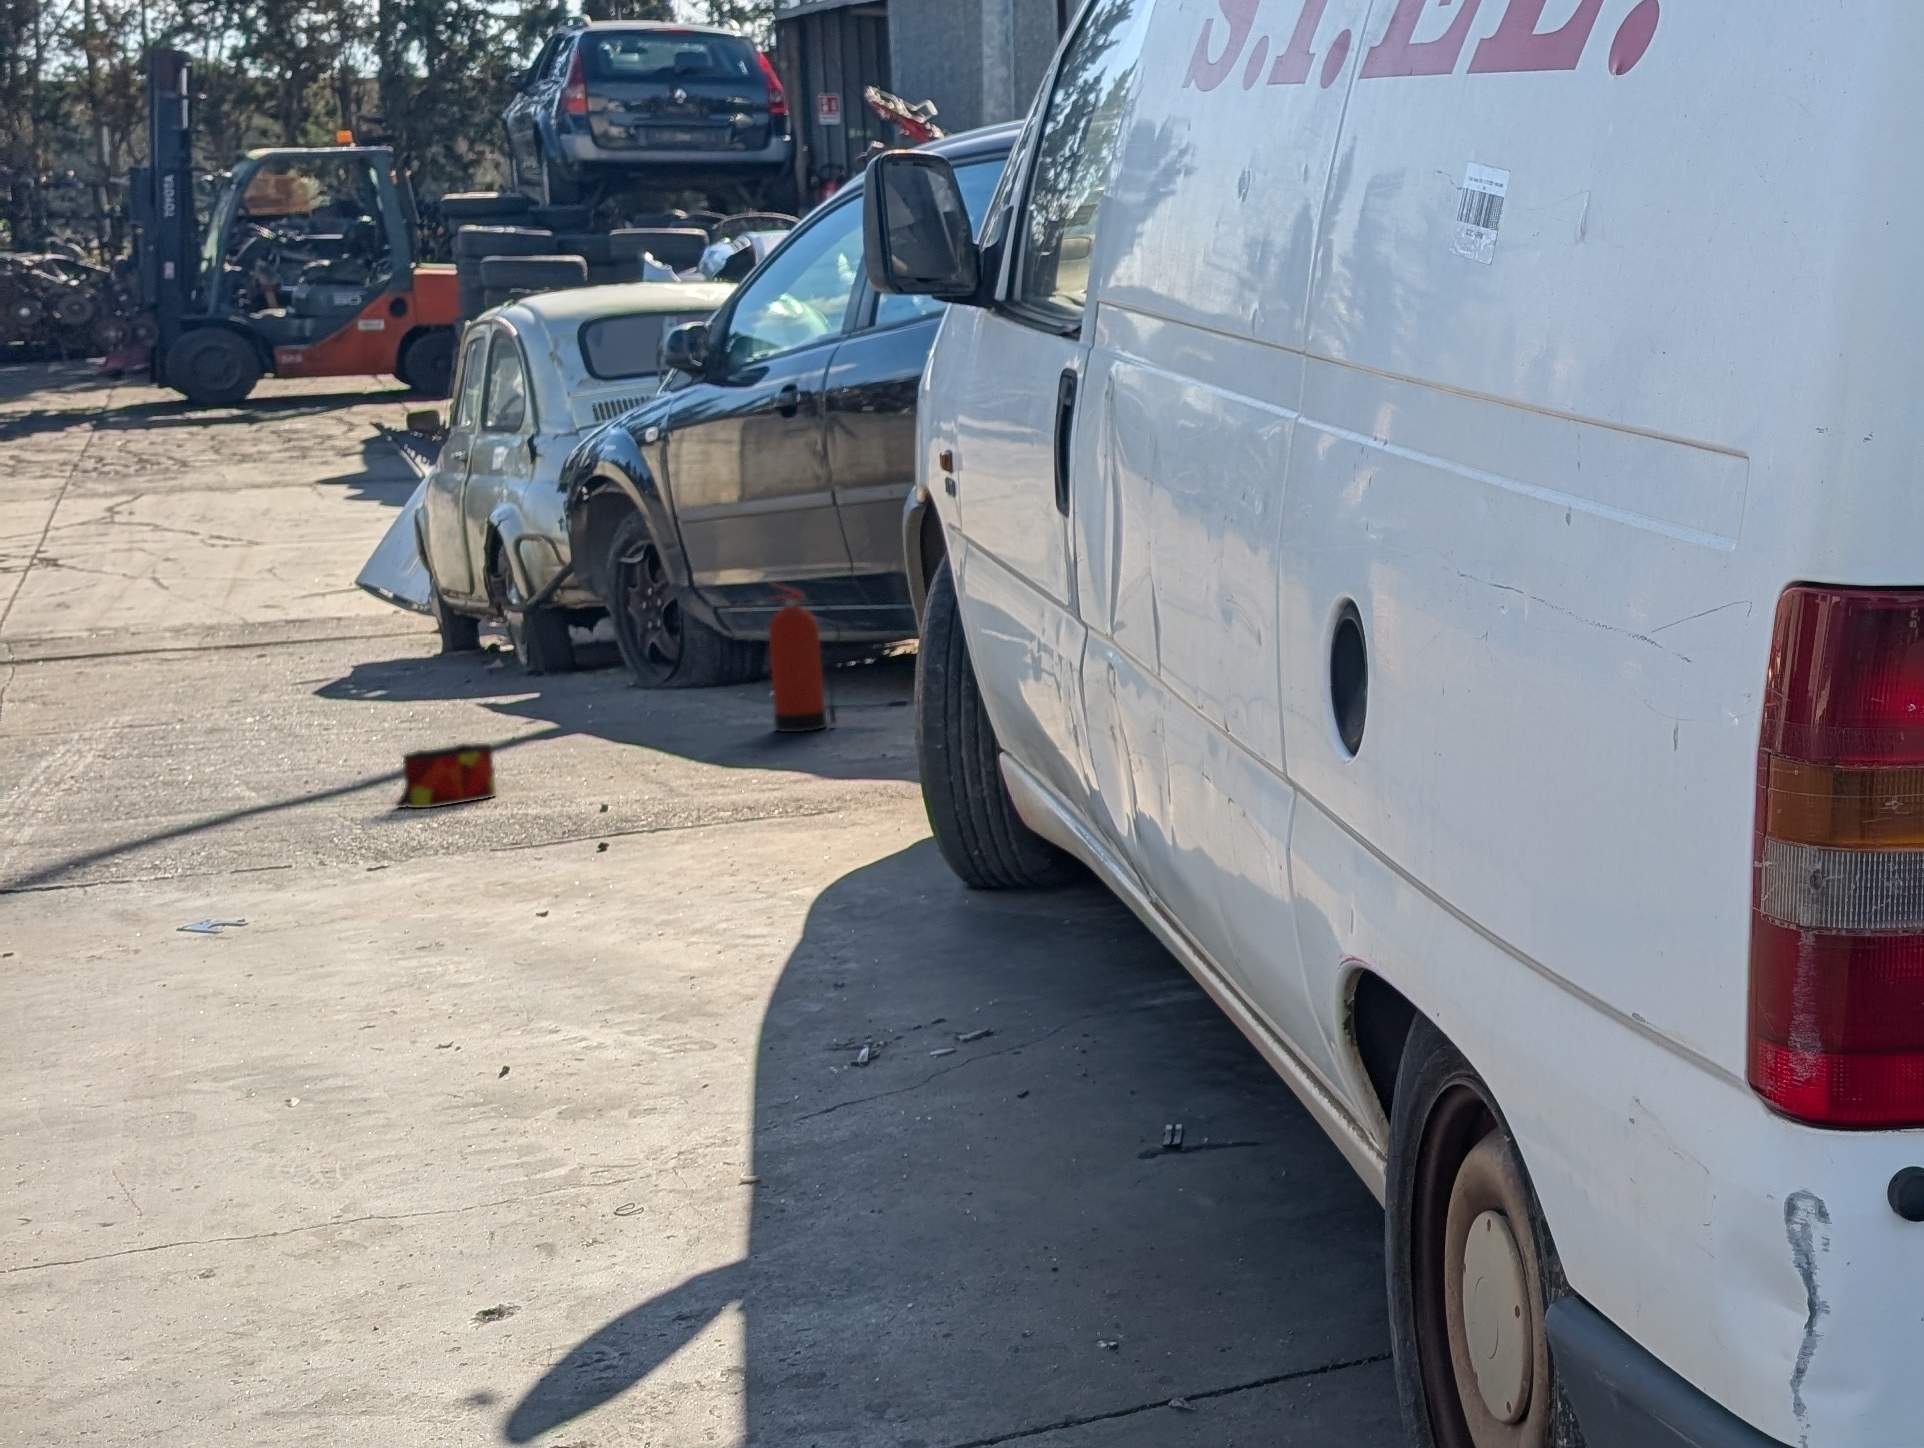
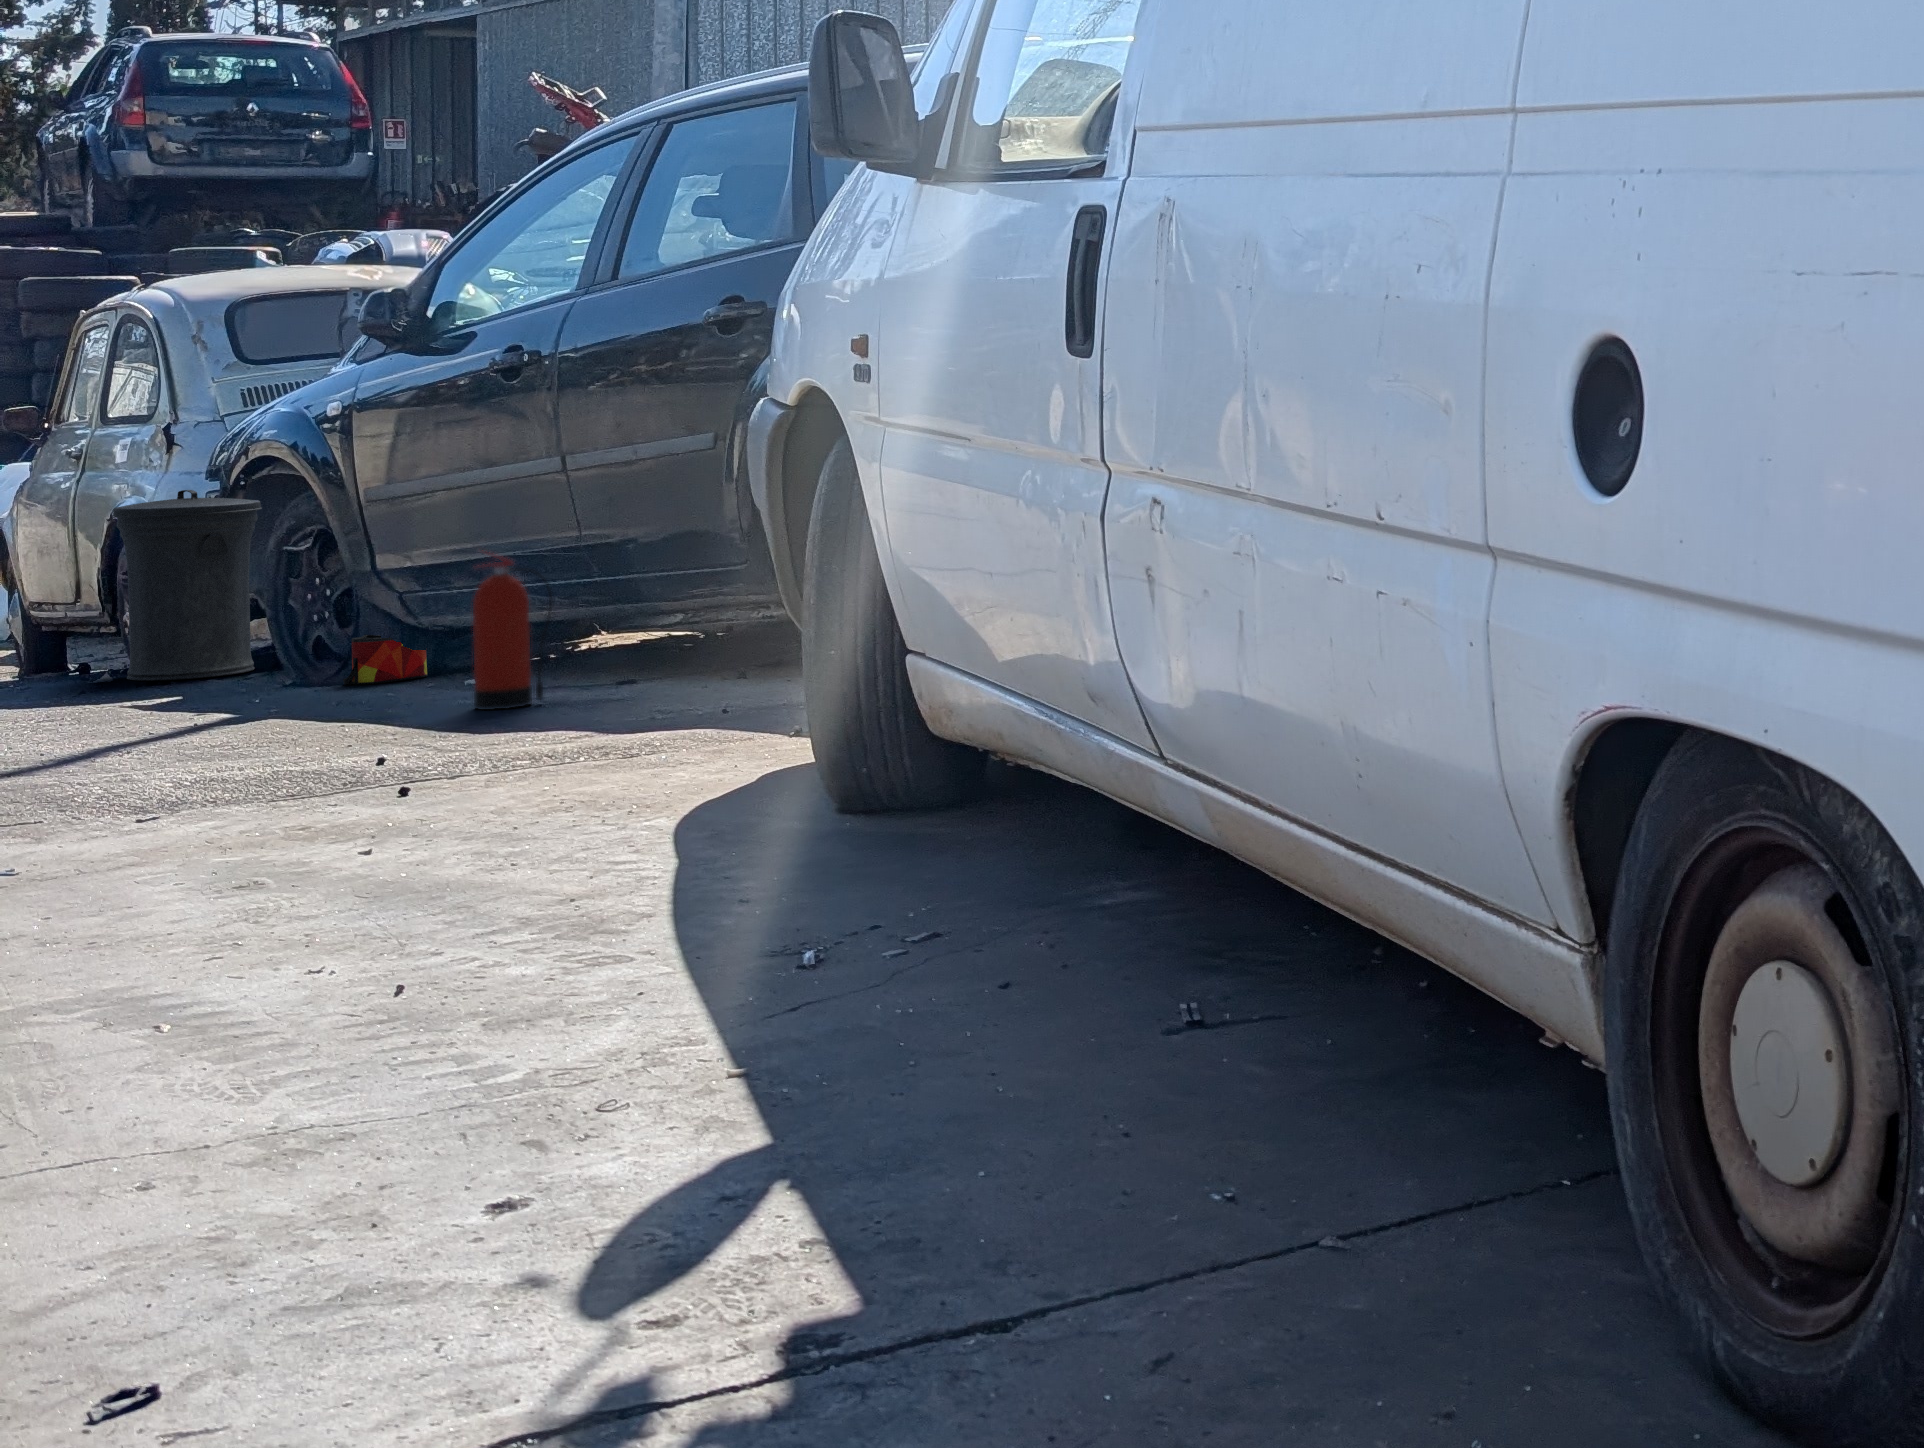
trash can: none [474,511,609,687] -> present [112,490,262,681]
bag: present [396,743,496,808] -> present [343,635,427,685]

